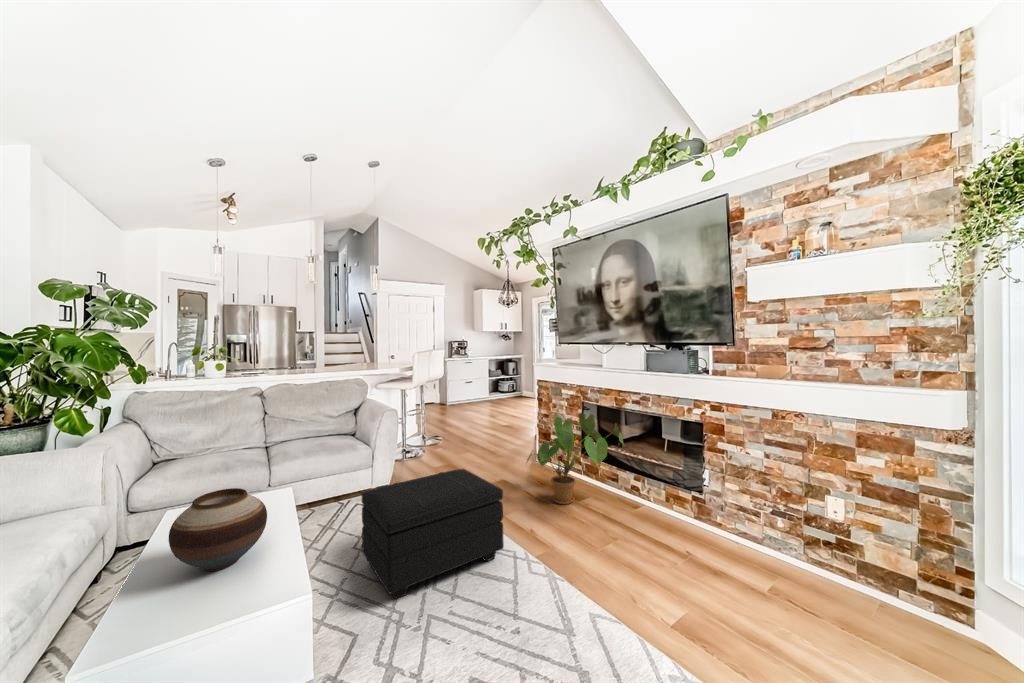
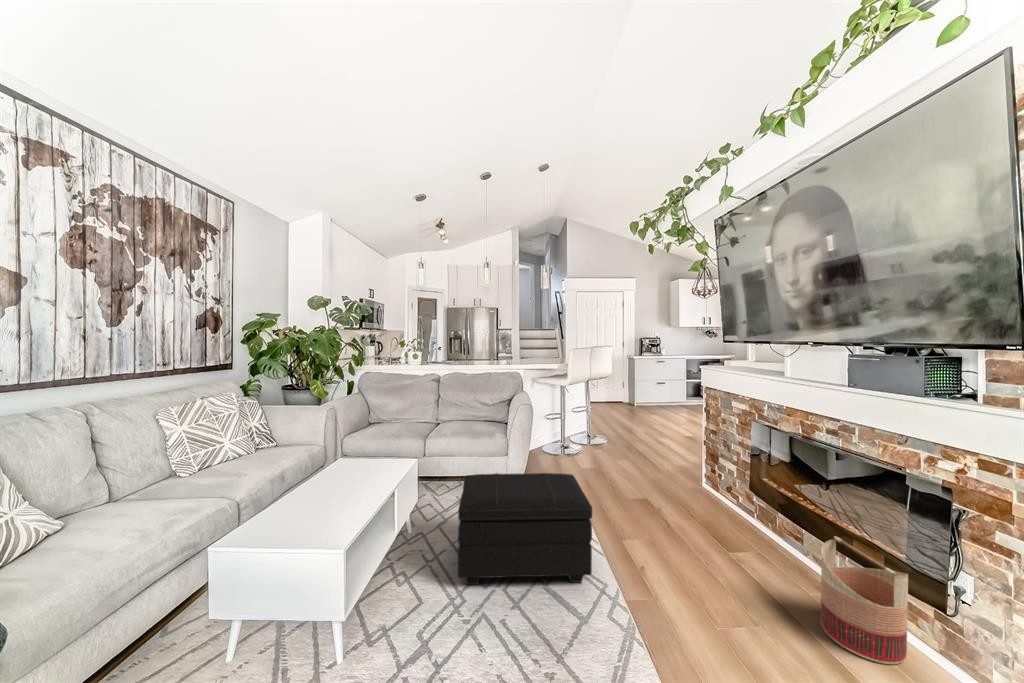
house plant: present [527,413,624,504] -> none [661,436,809,550]
basket: none [644,469,687,539] -> present [821,536,908,664]
vase: present [169,488,267,571] -> none [295,448,363,510]

